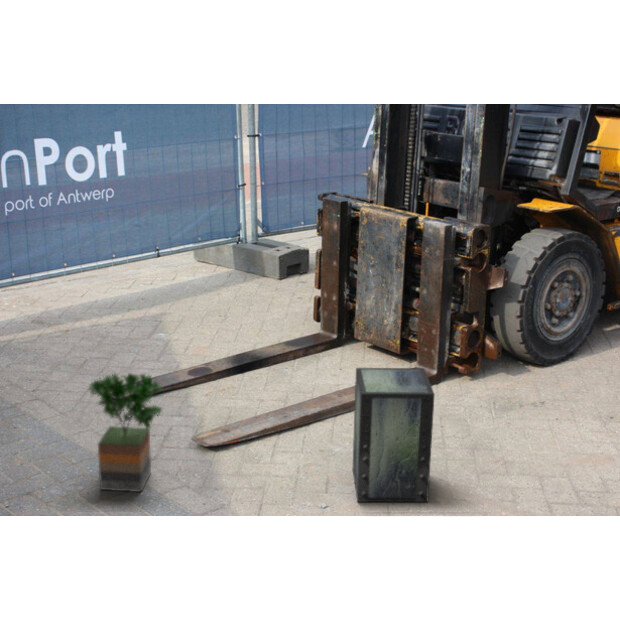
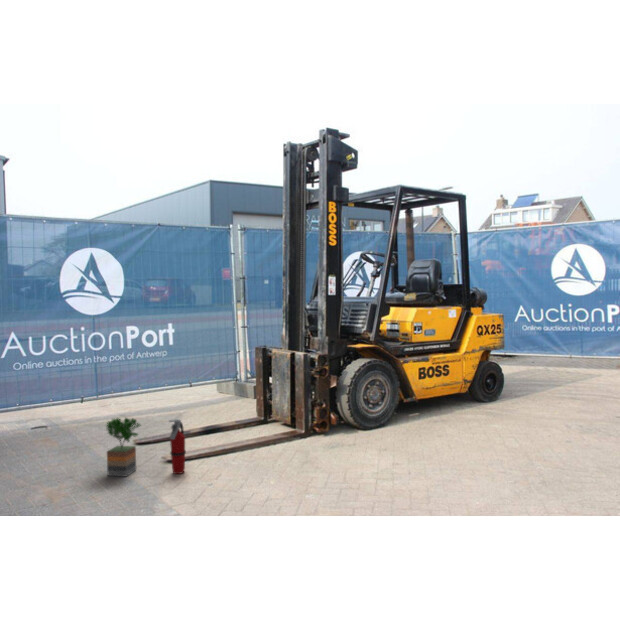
storage box: present [353,368,434,502] -> none [227,414,269,480]
fire extinguisher: none [227,379,258,484] -> present [170,419,186,474]

